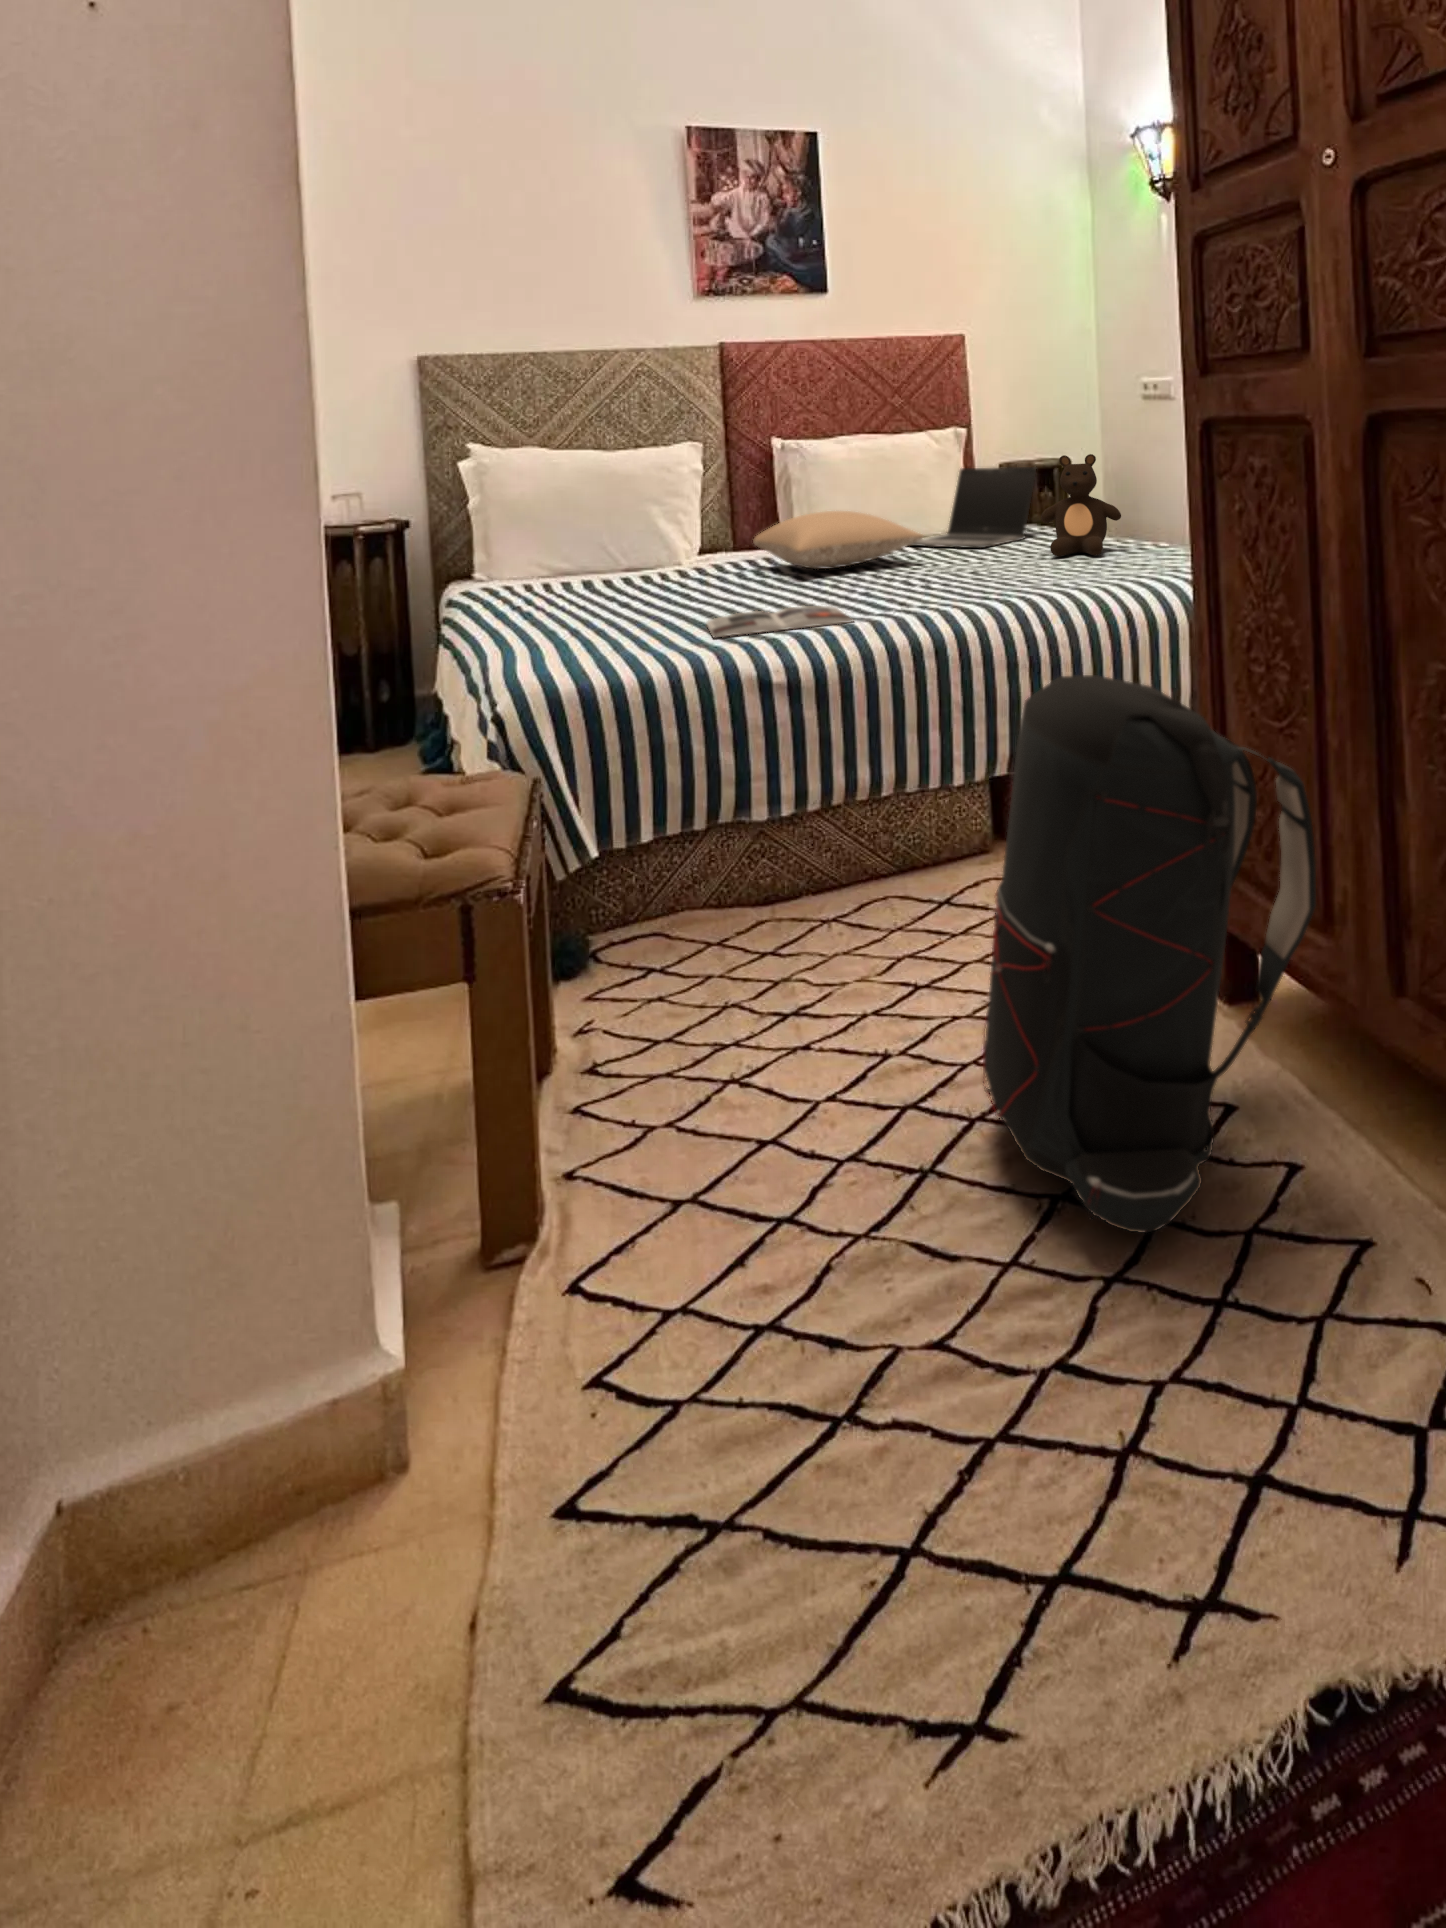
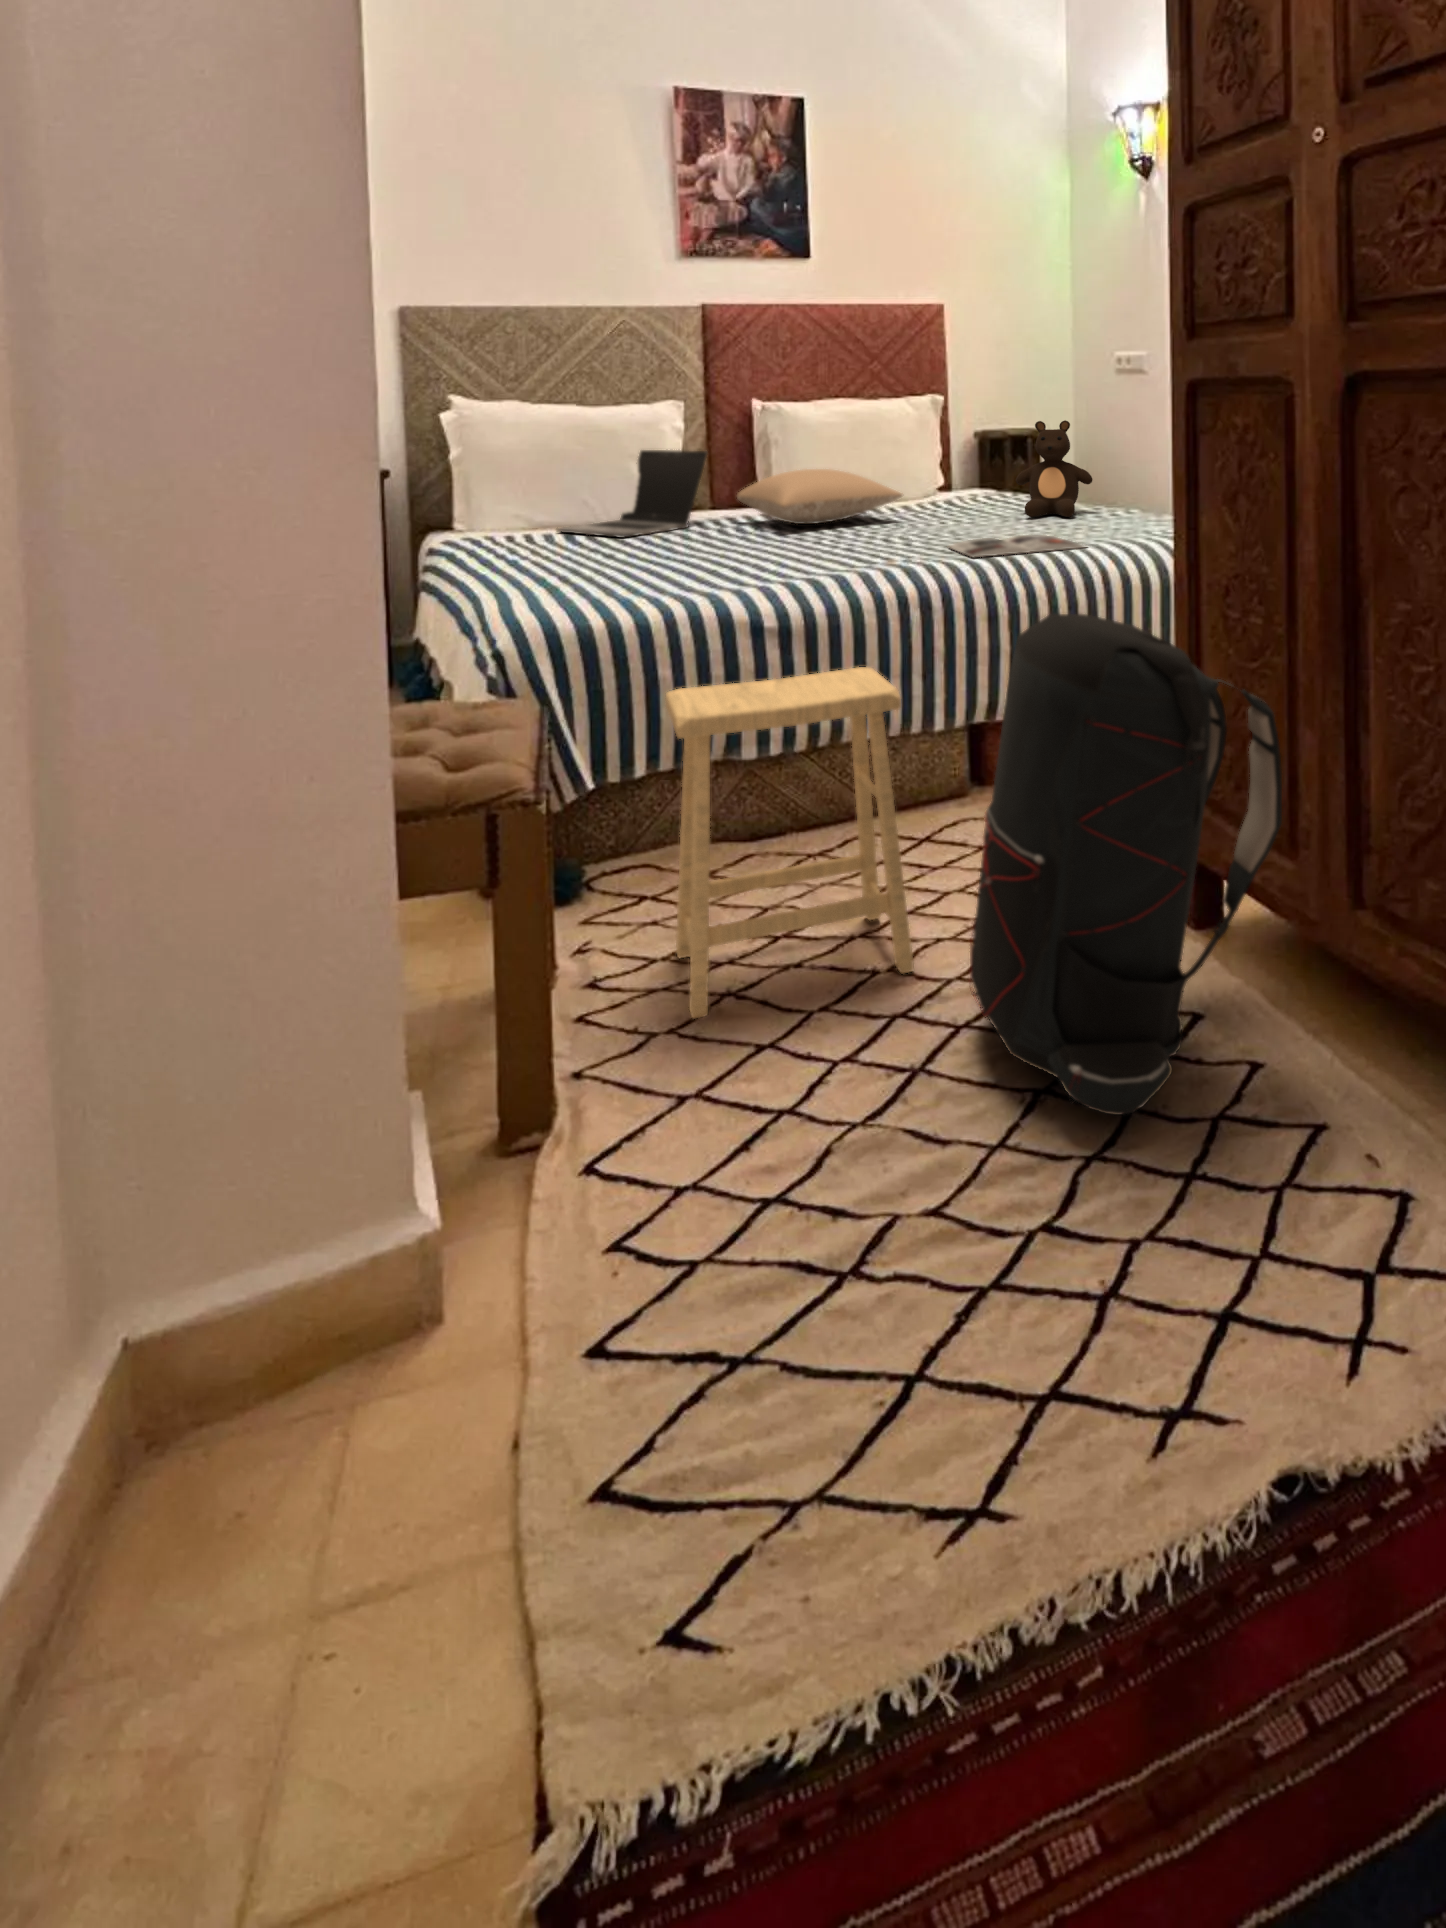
laptop: present [909,467,1036,548] -> present [557,450,707,538]
magazine: present [706,606,853,637] -> present [949,535,1086,557]
footstool: none [662,730,929,1115] -> present [666,667,914,1019]

